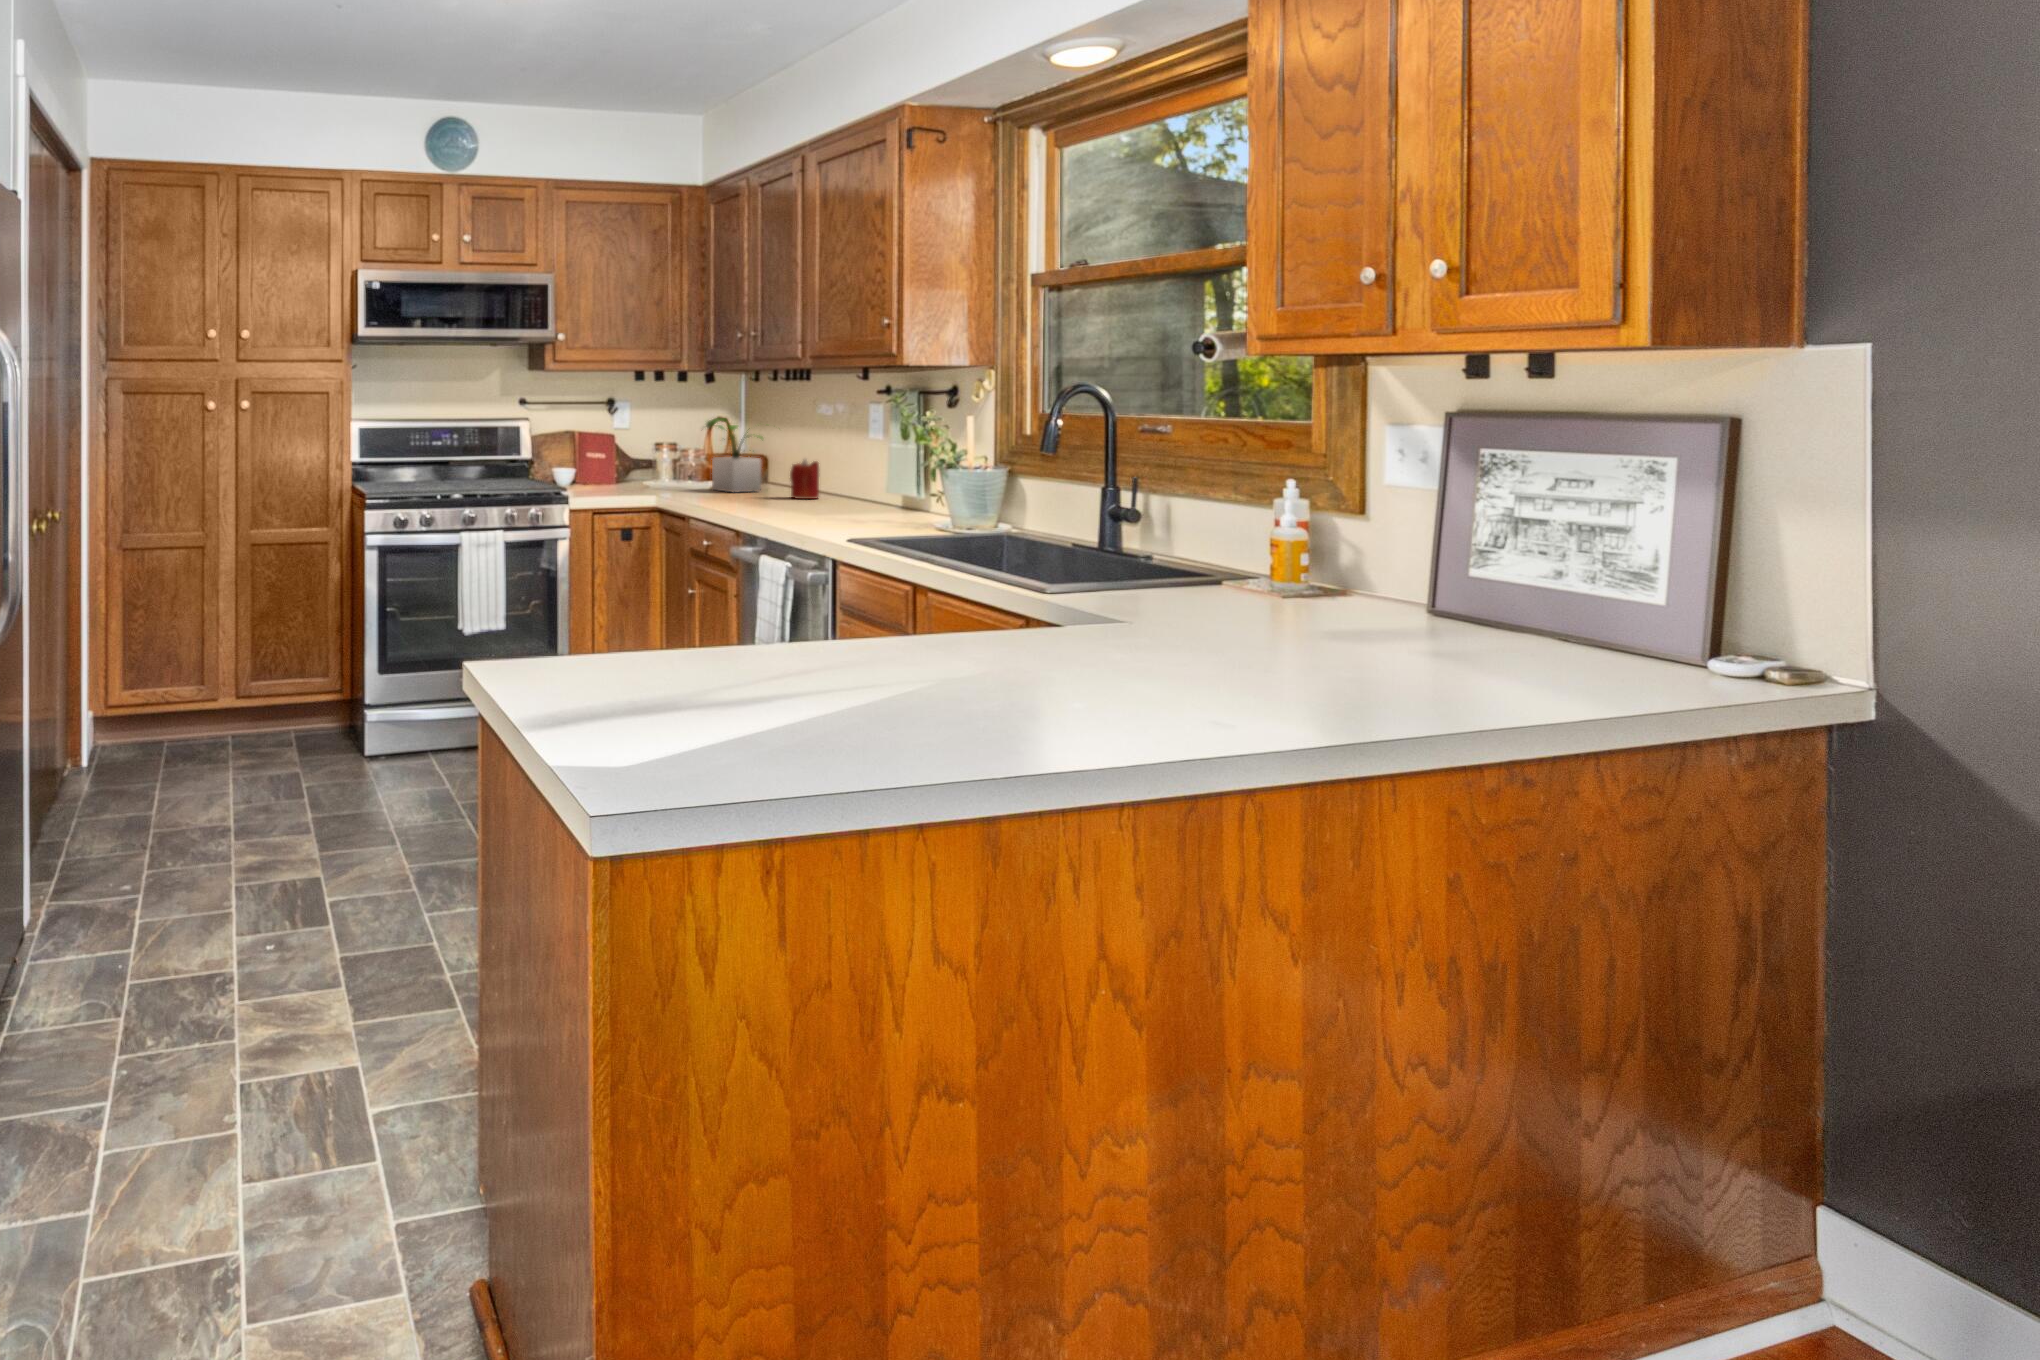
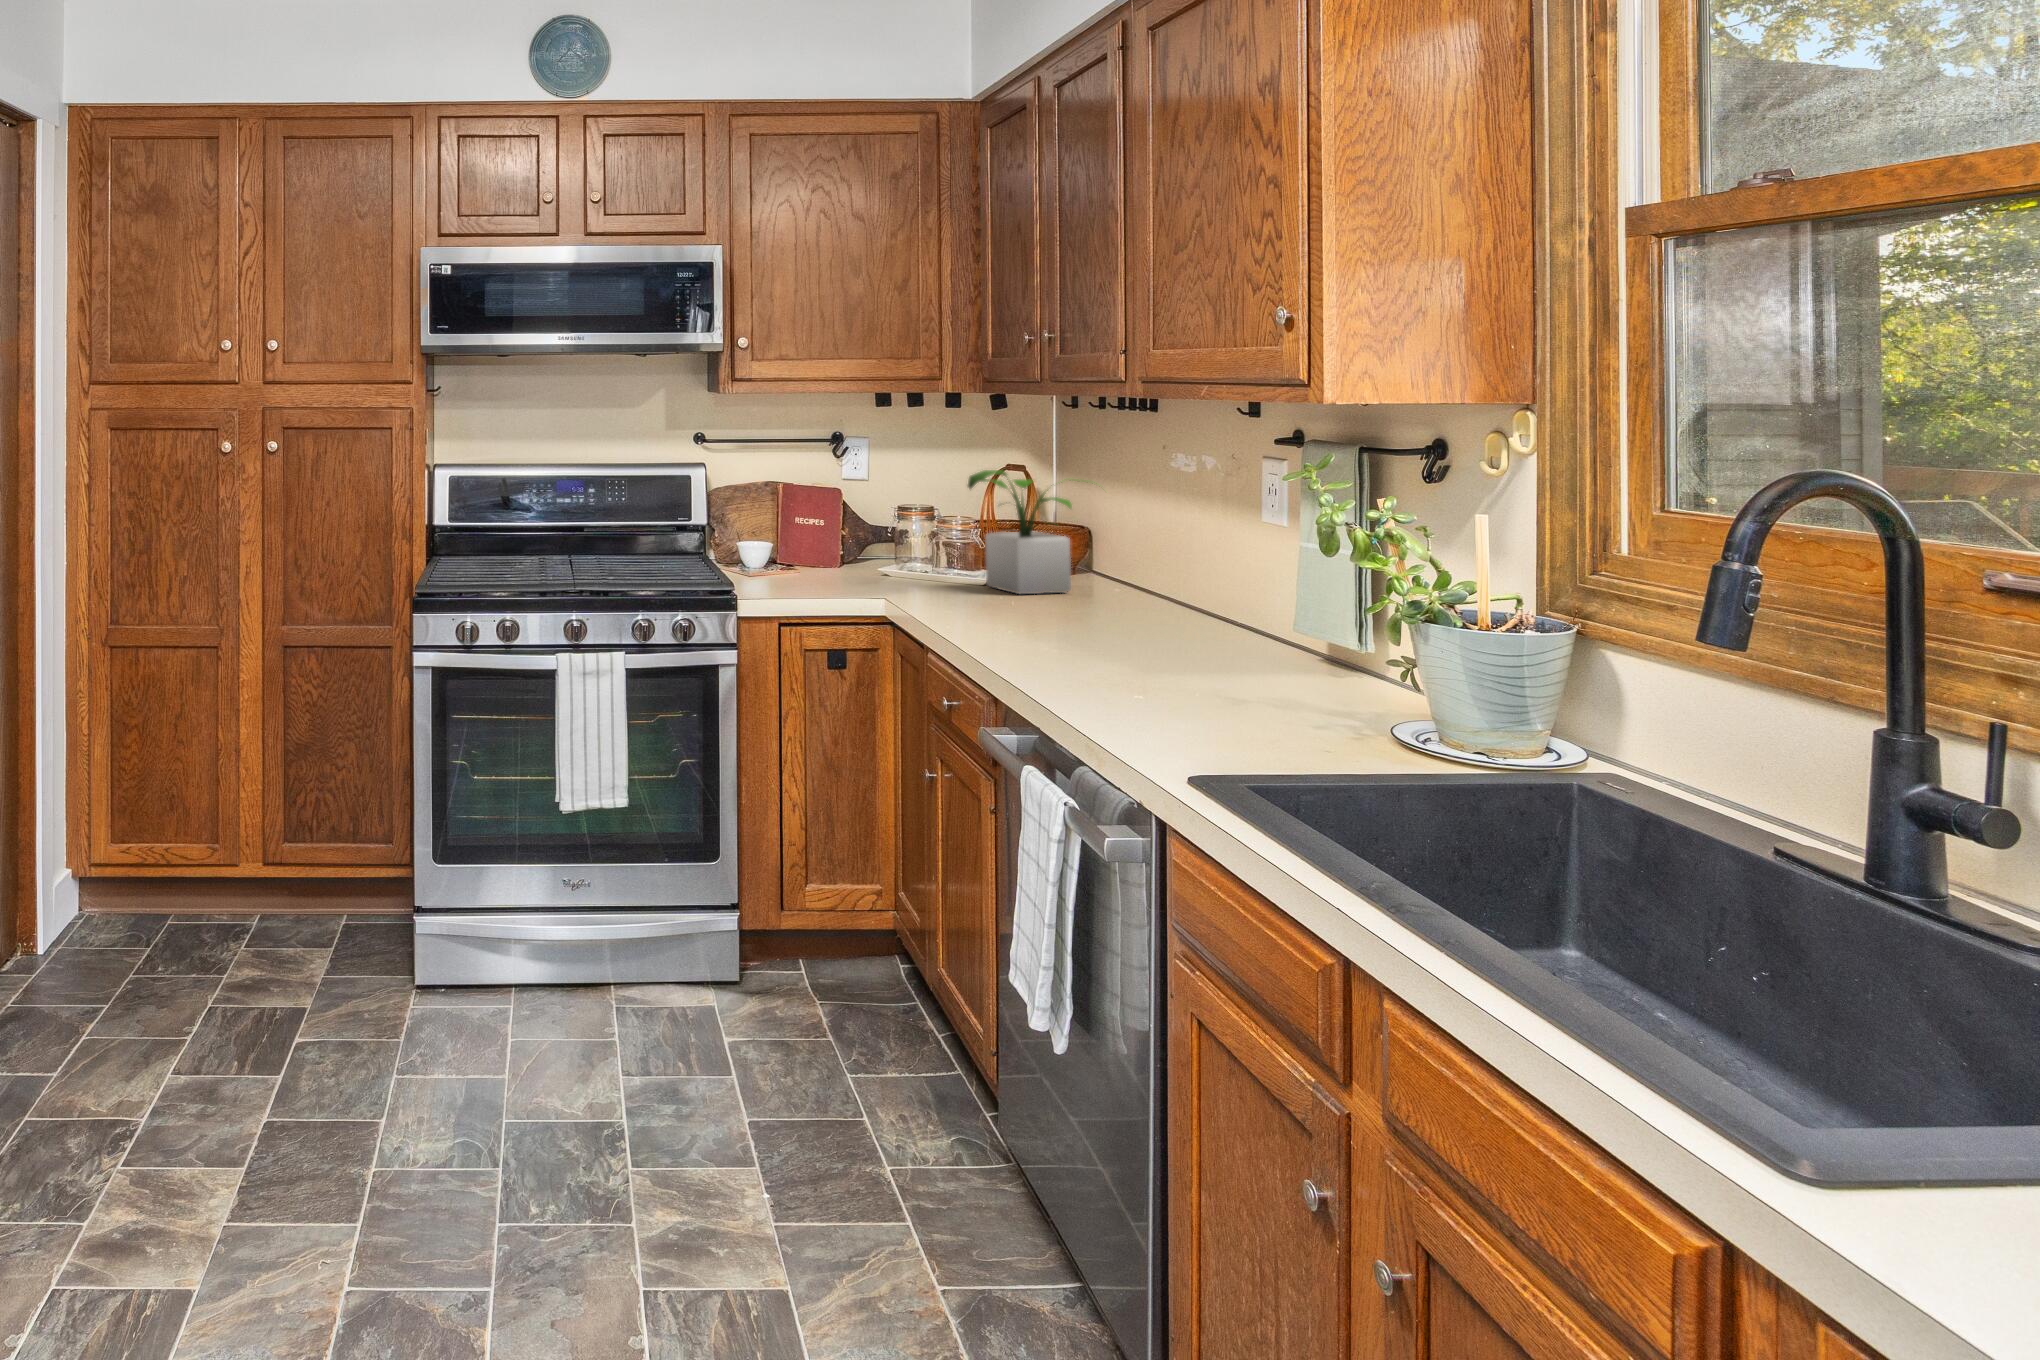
candle: present [790,459,819,499] -> none [1116,542,1171,616]

